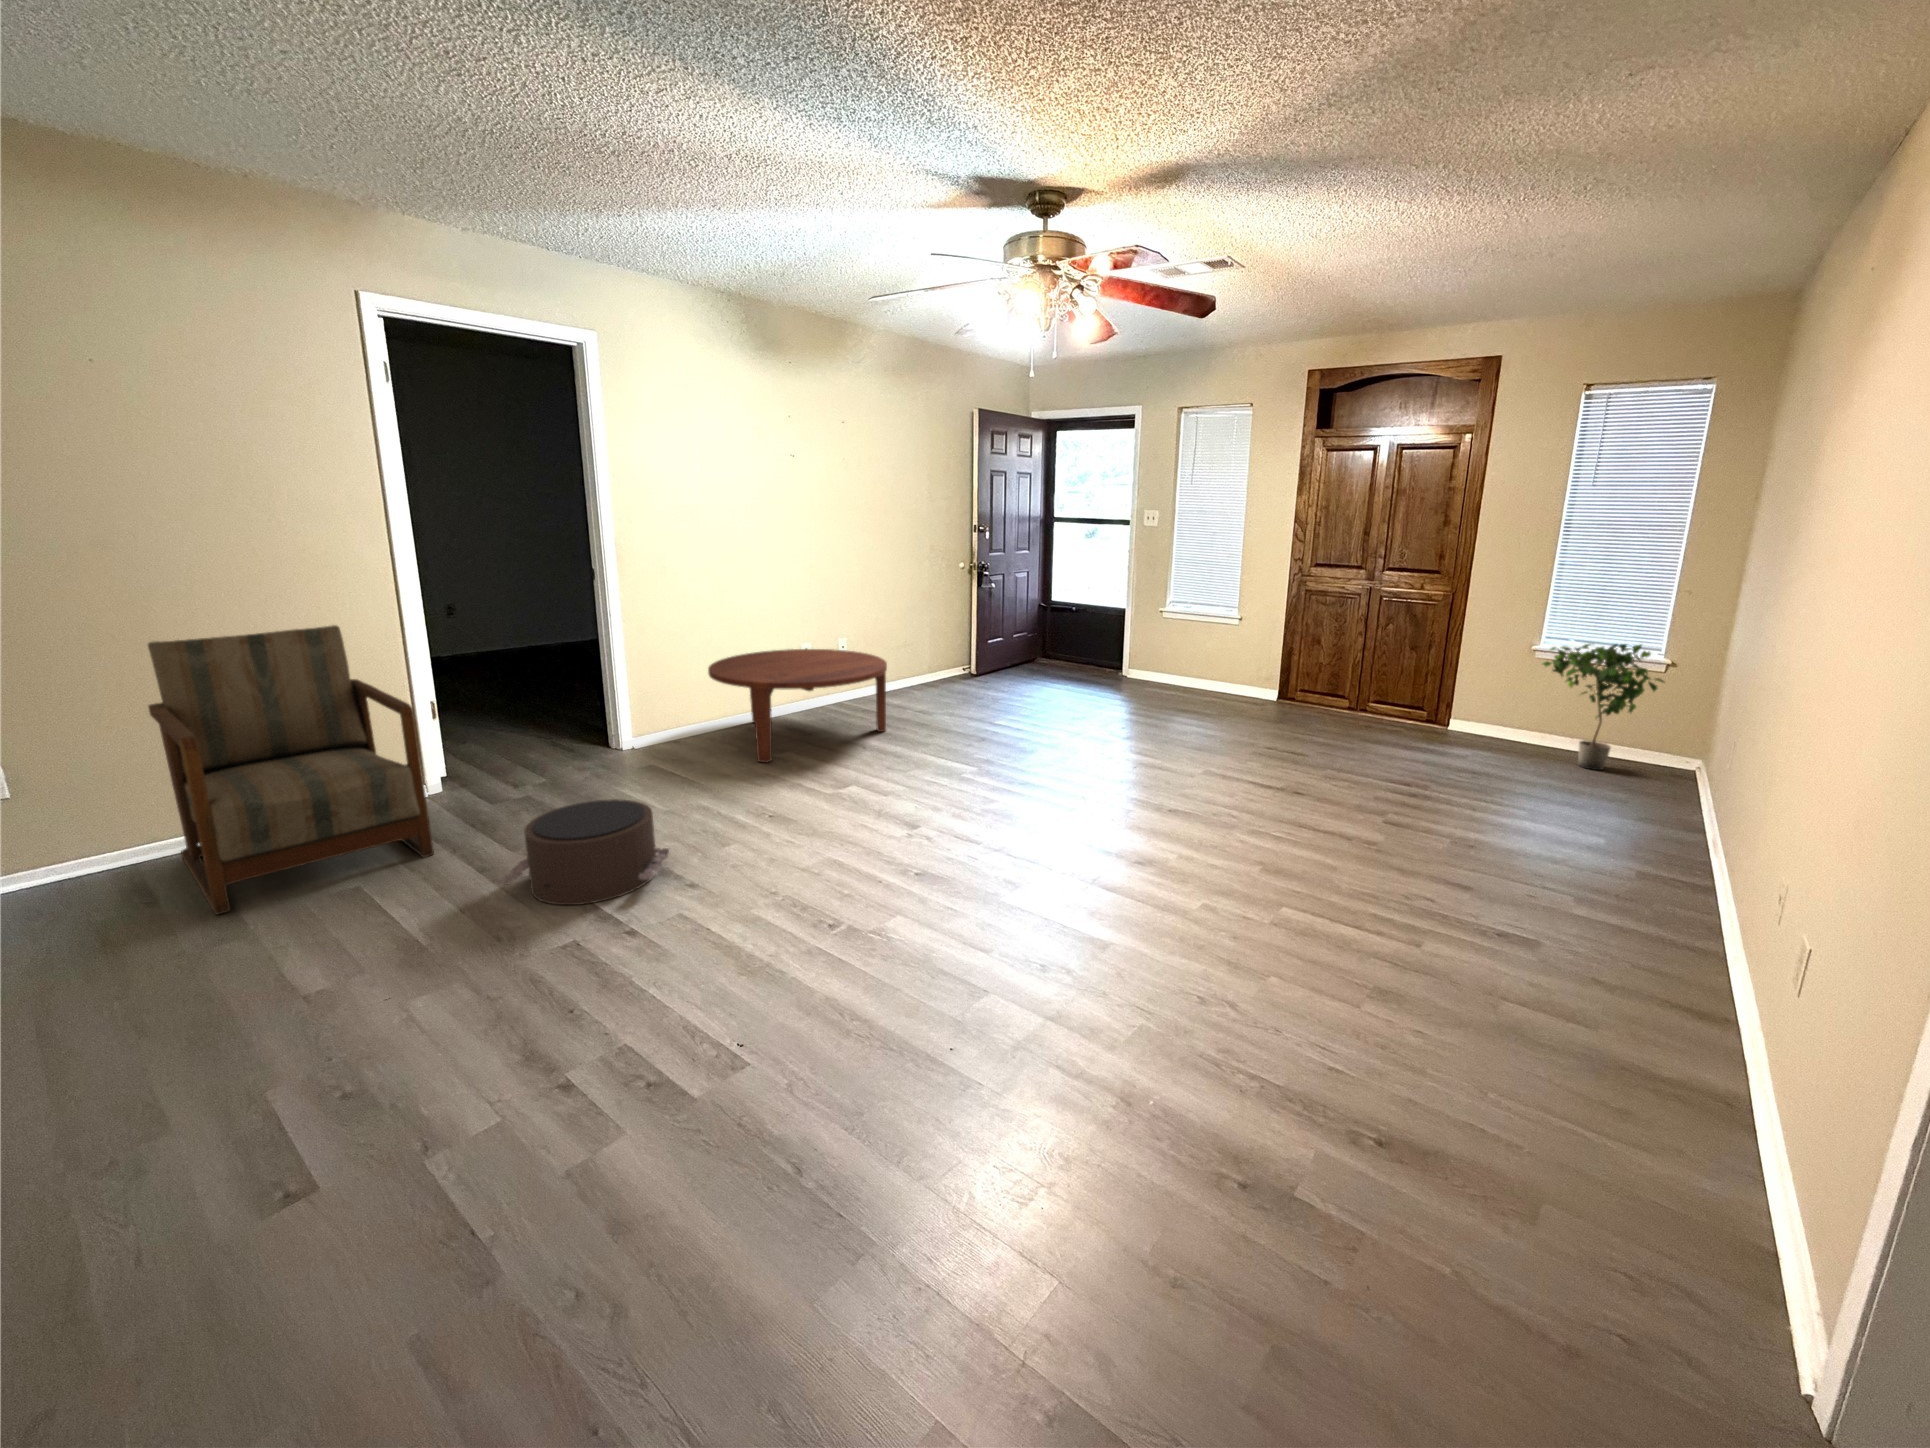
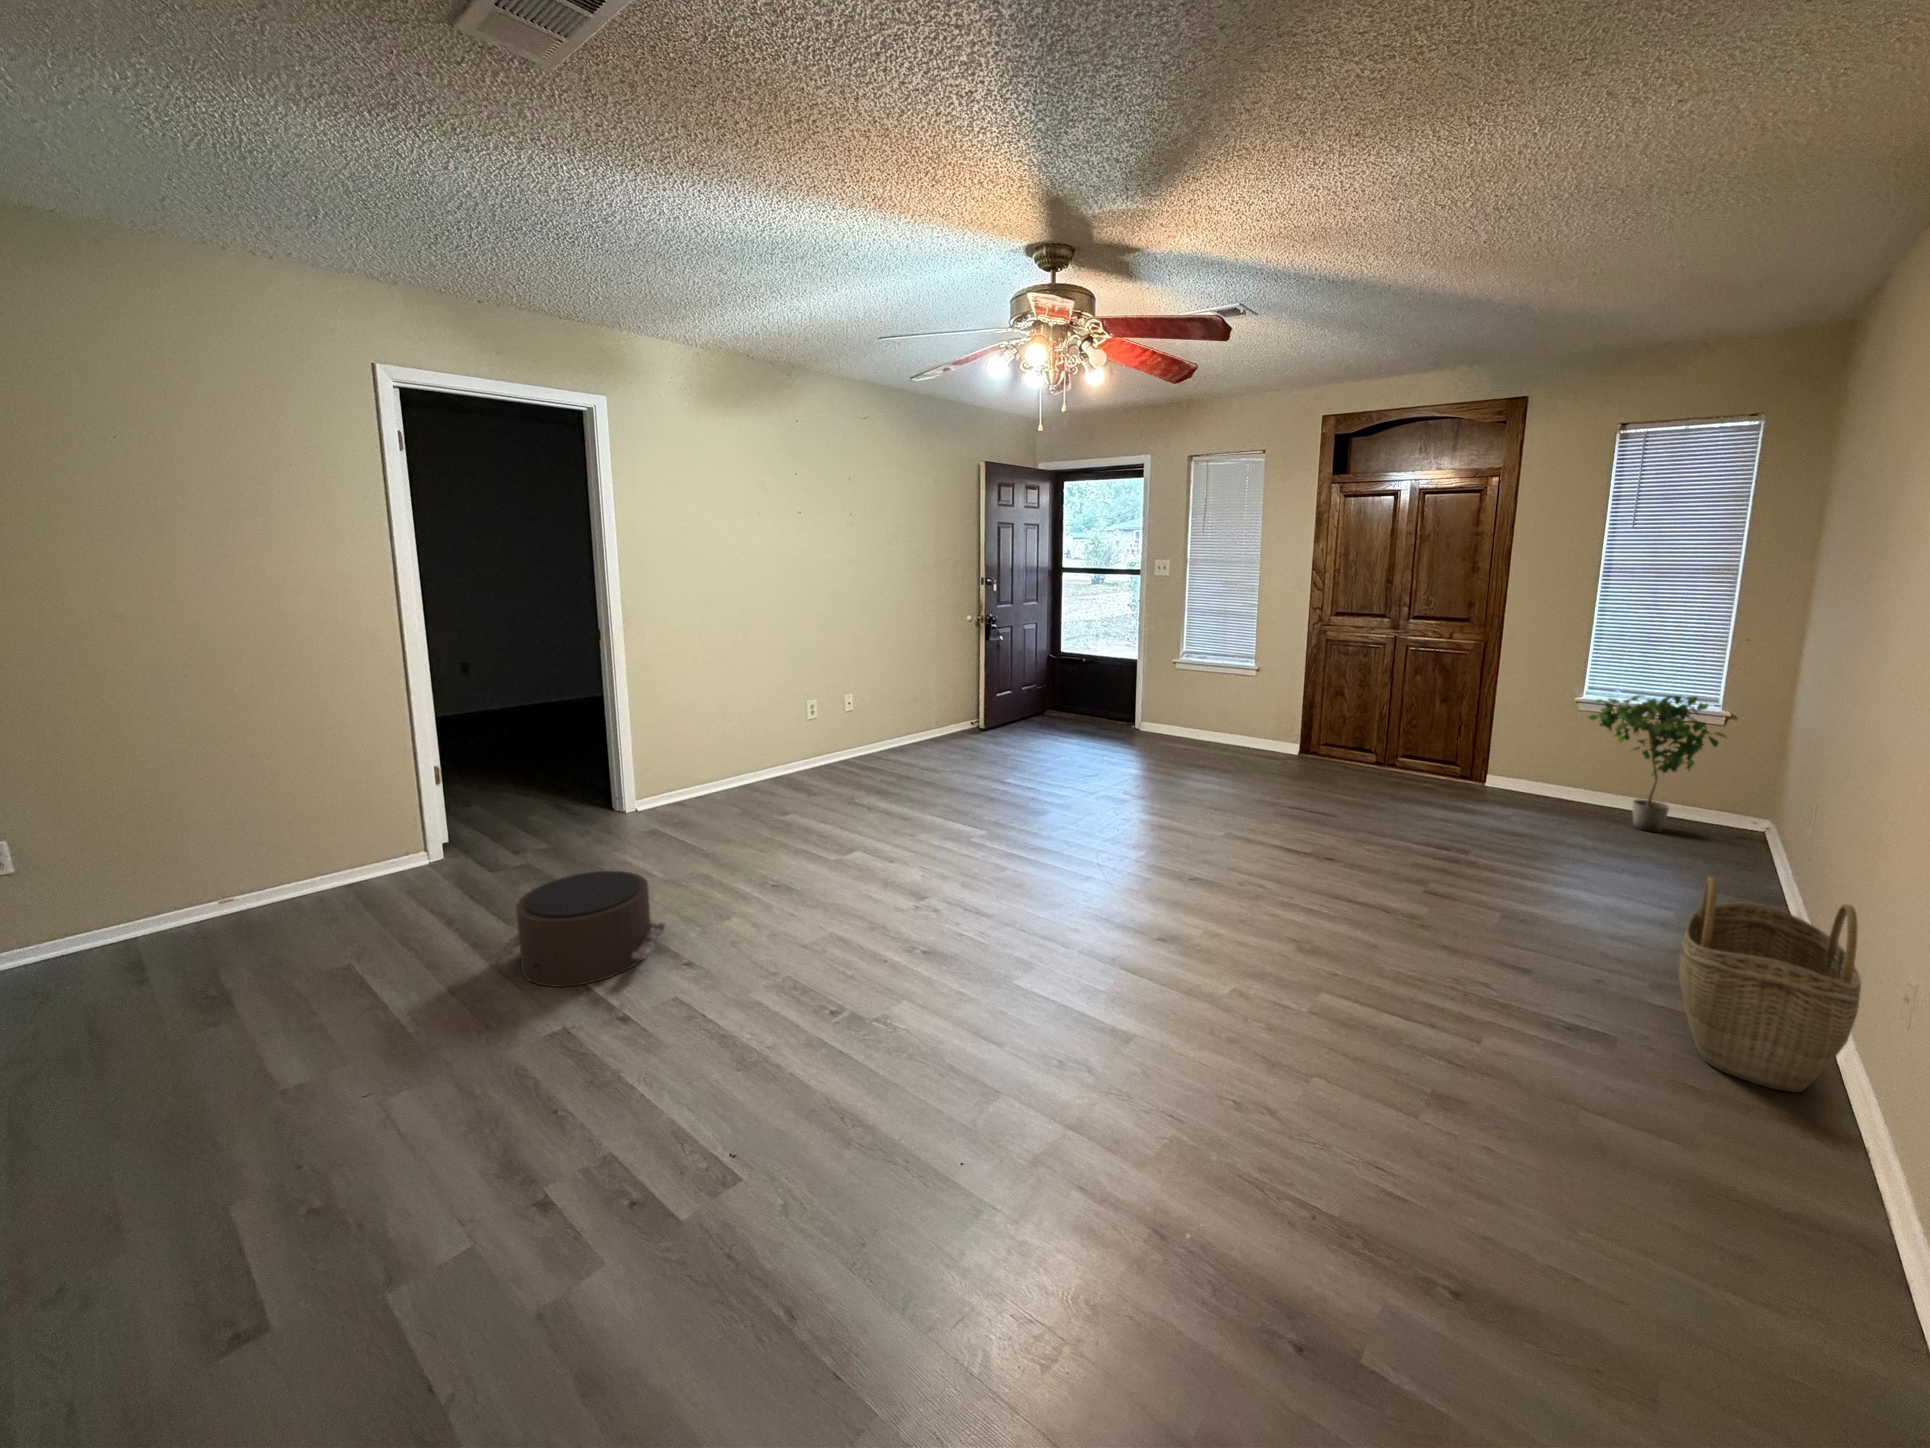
armchair: present [148,625,434,914] -> none [154,692,428,995]
coffee table: present [708,649,887,763] -> none [712,705,892,825]
woven basket: none [1596,797,1744,981] -> present [1679,877,1861,1092]

